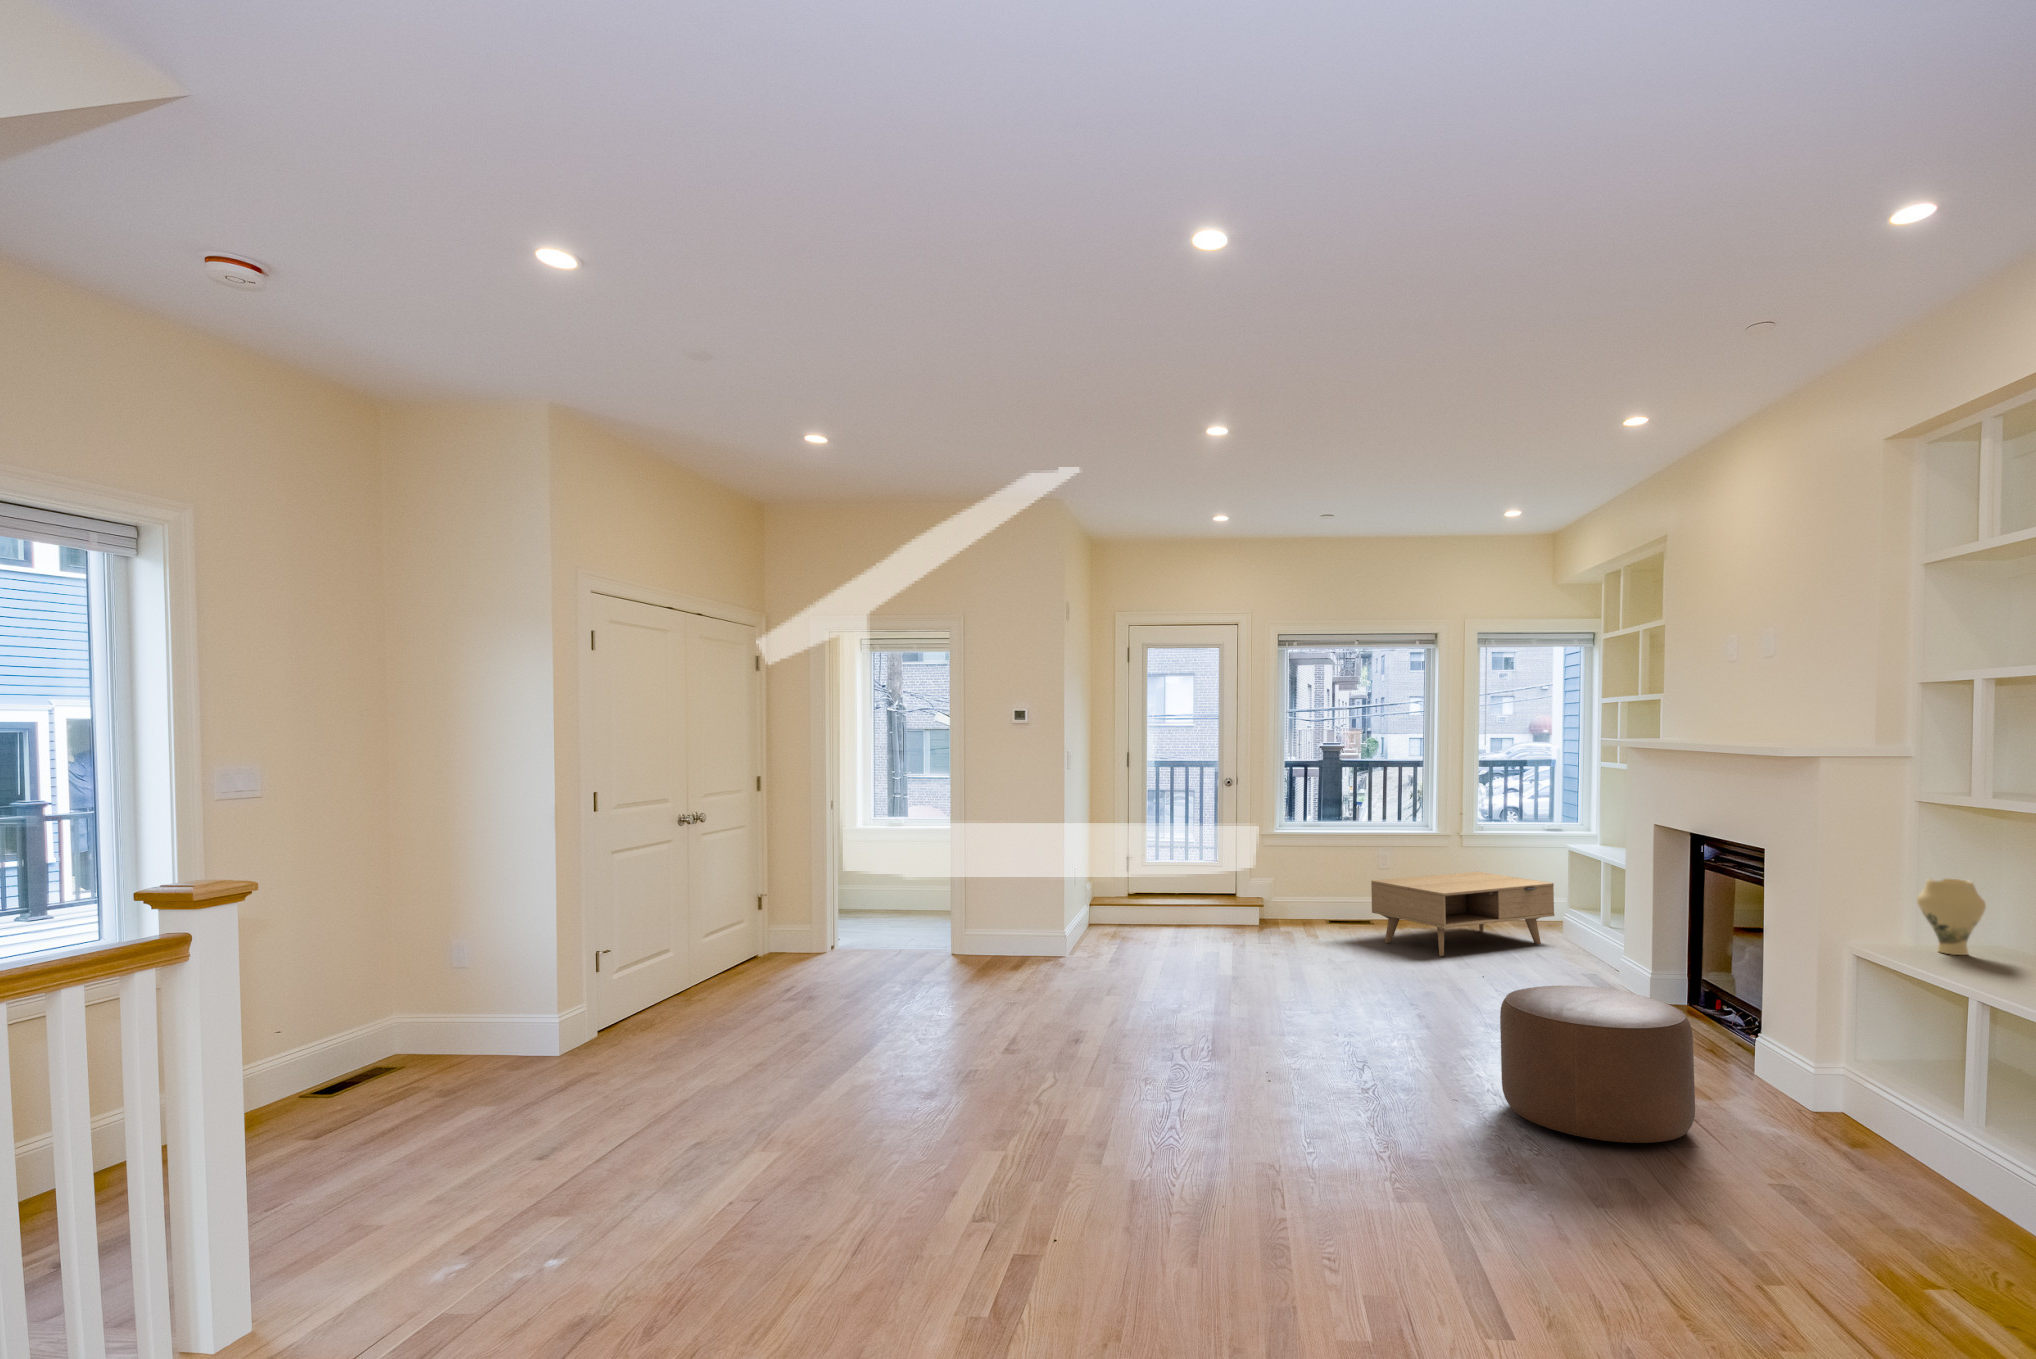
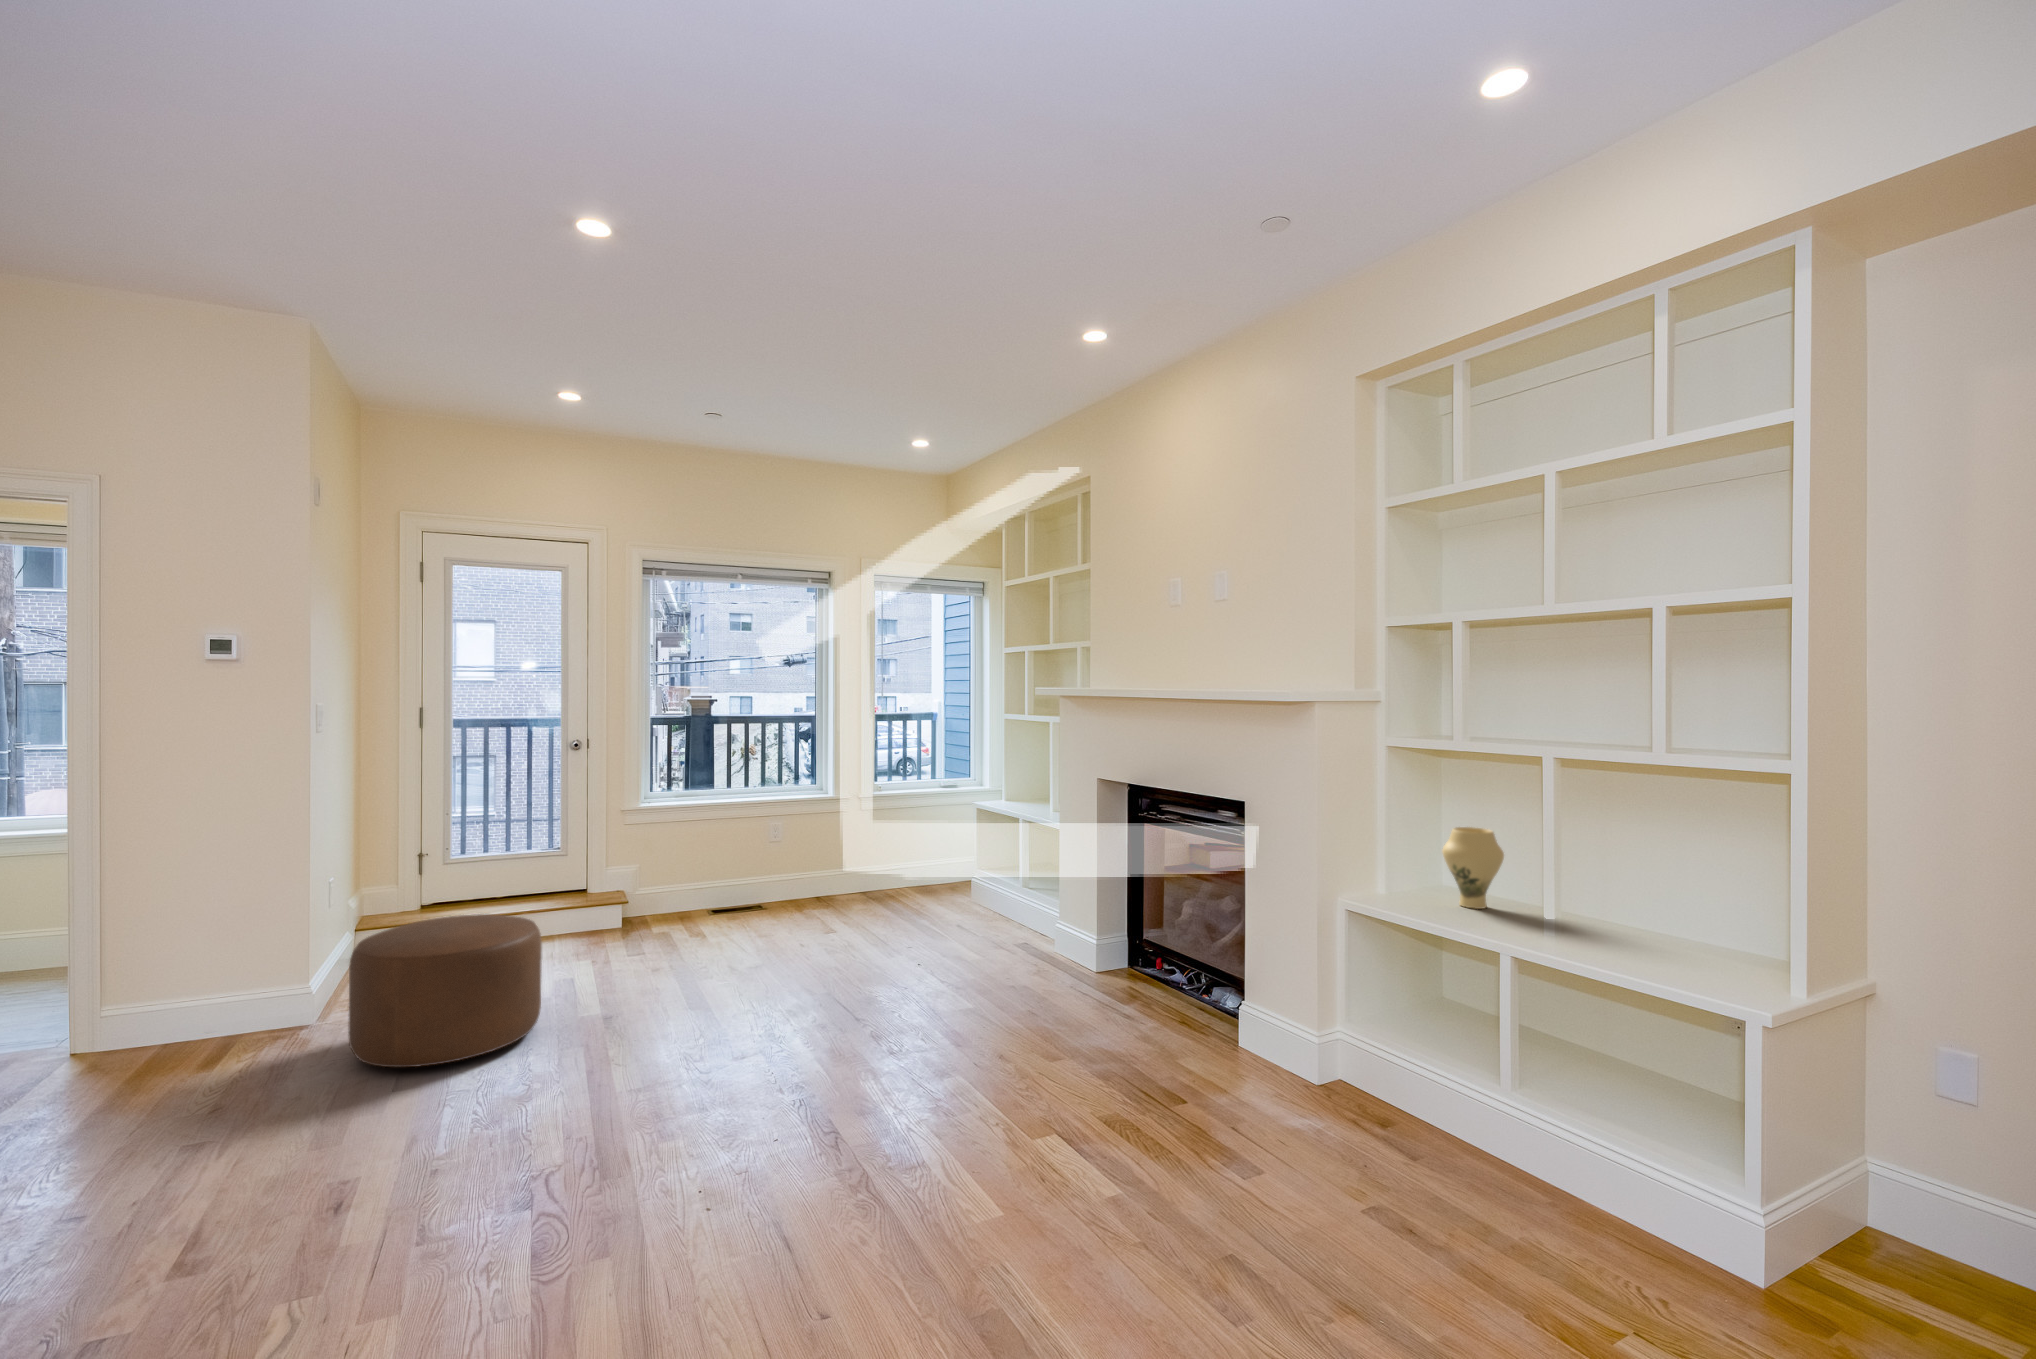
coffee table: present [1371,872,1555,956] -> none [769,833,952,939]
ottoman: present [1500,986,1695,1143] -> present [348,914,542,1067]

